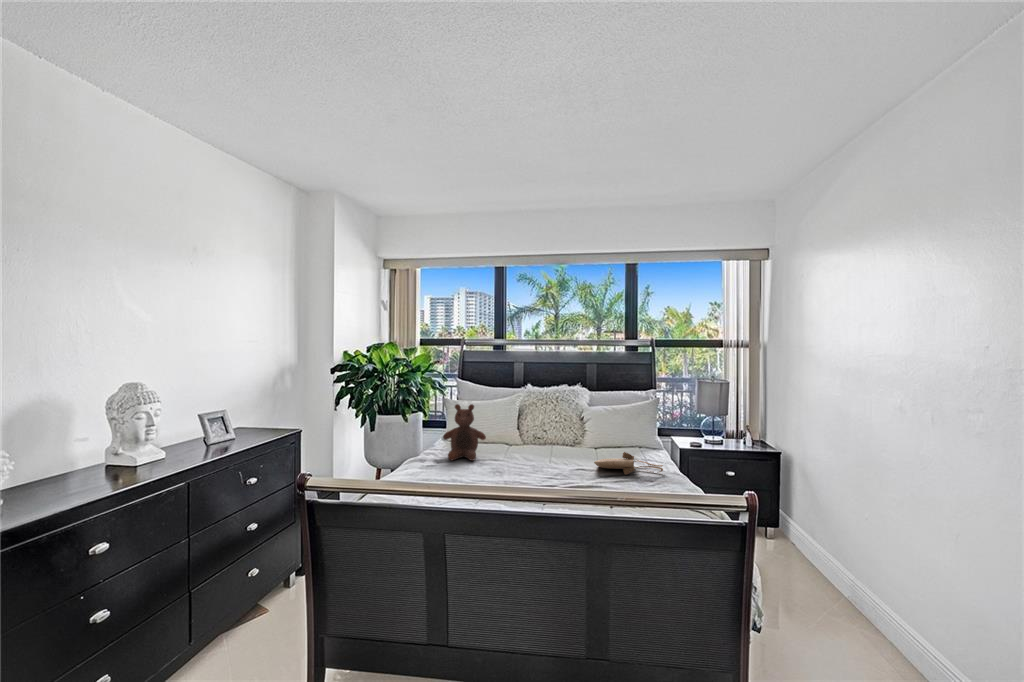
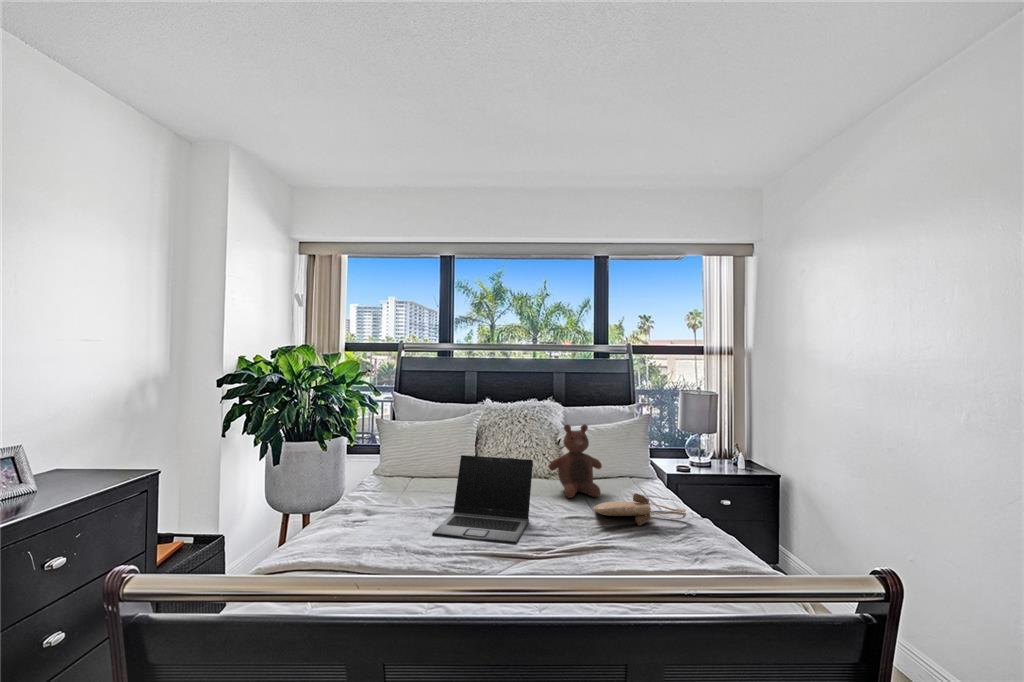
stuffed bear: present [443,404,486,461] -> present [549,424,602,498]
laptop: none [478,423,551,480] -> present [432,455,533,544]

